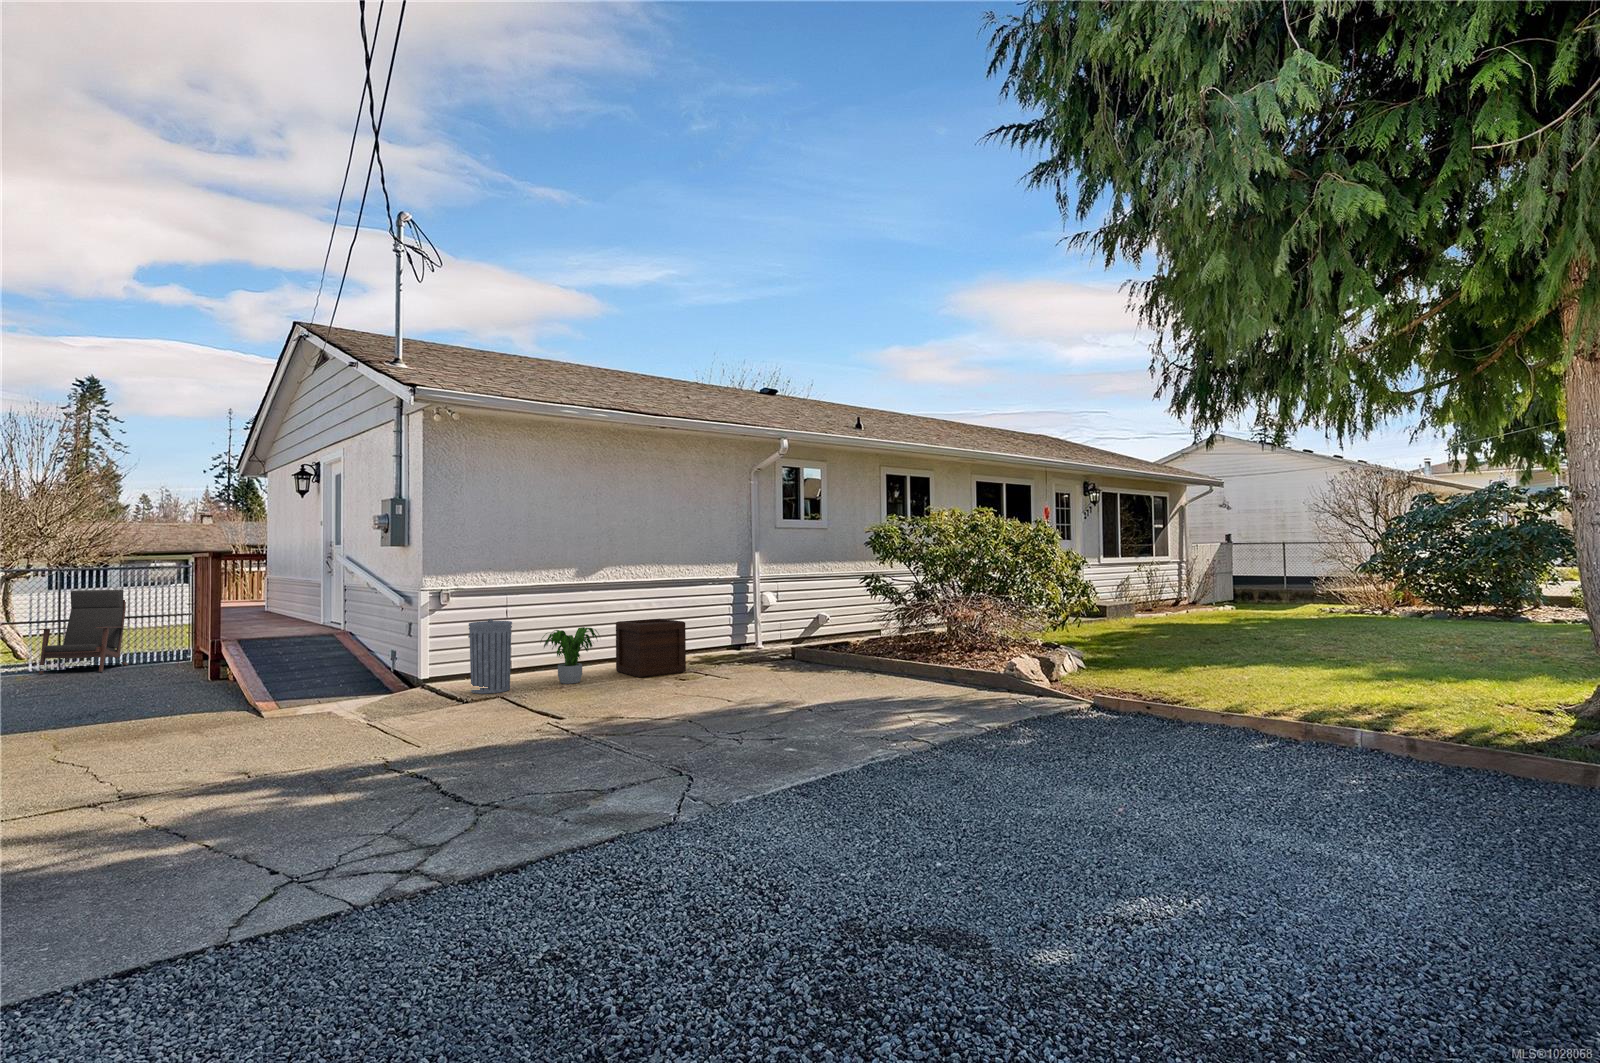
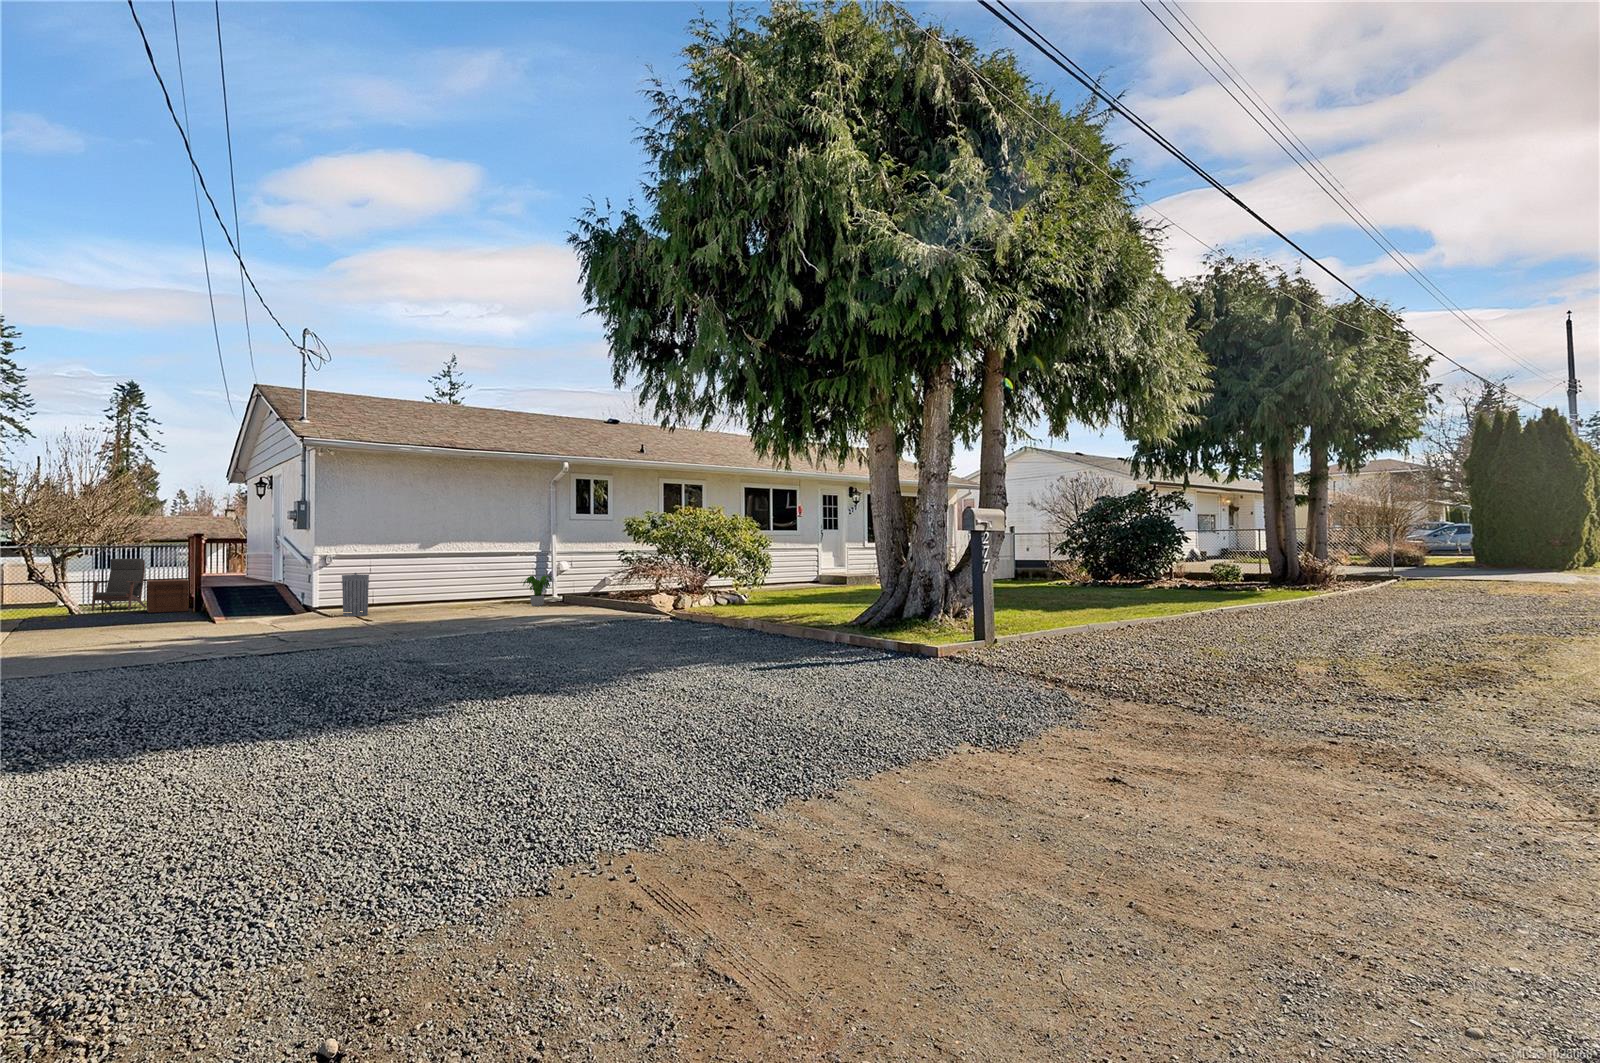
wooden crate: present [616,619,686,677] -> present [146,579,189,613]
potted plant: present [541,627,599,684] -> present [523,576,552,606]

